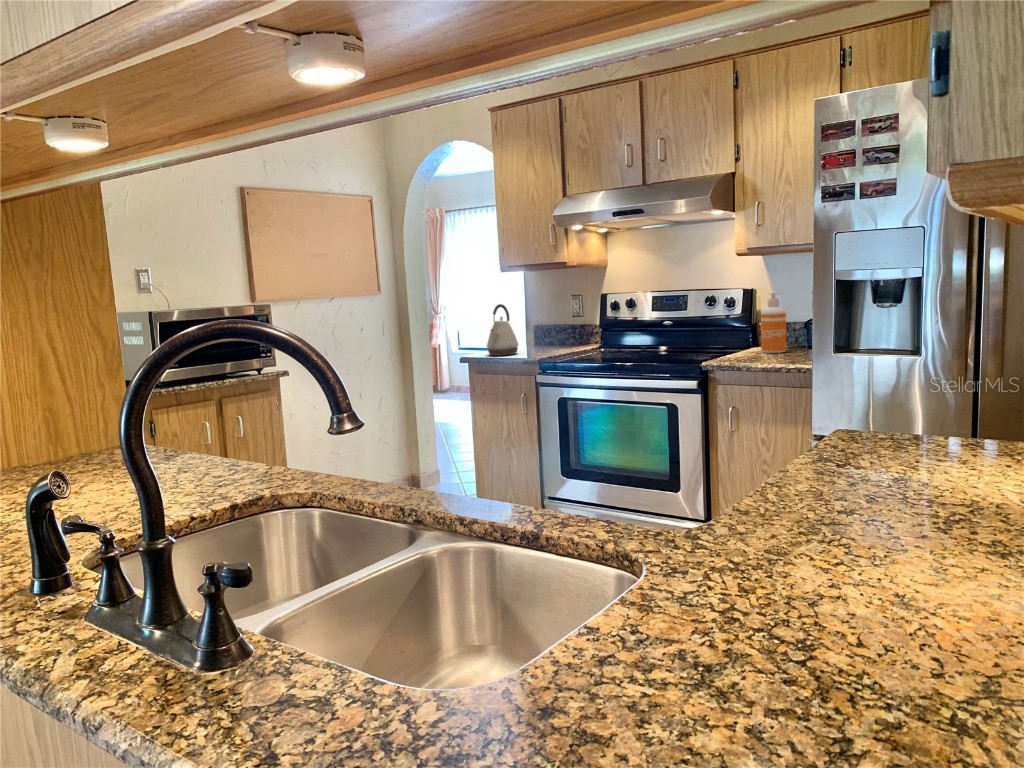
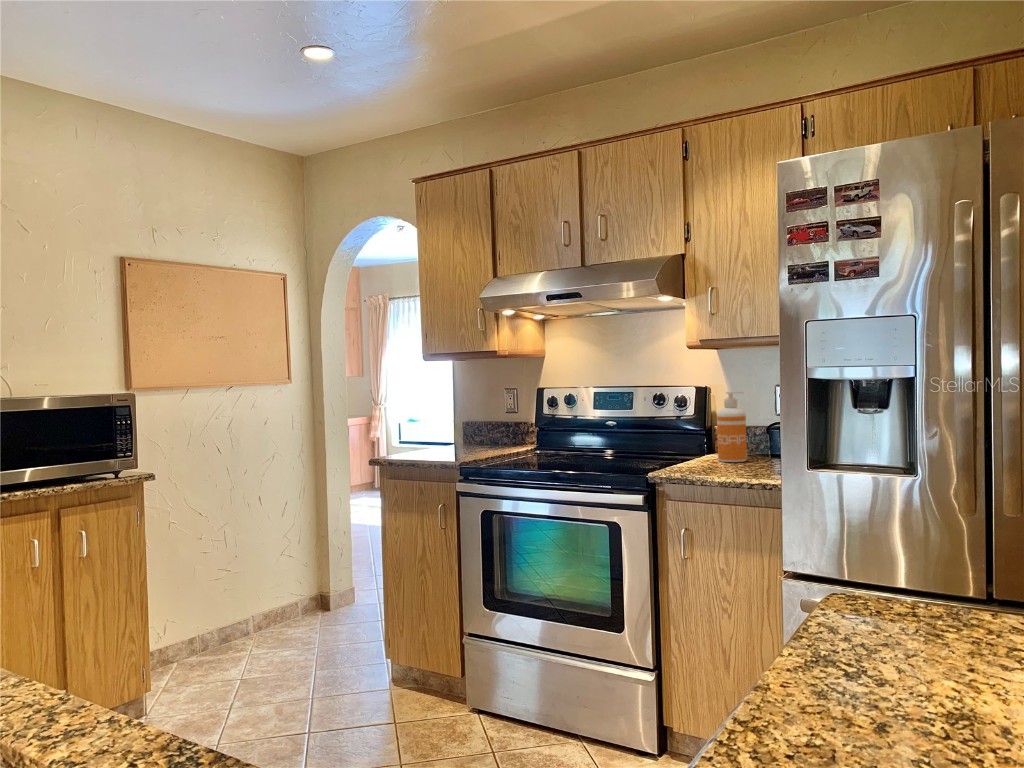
kettle: present [487,304,518,356] -> none [402,397,439,457]

